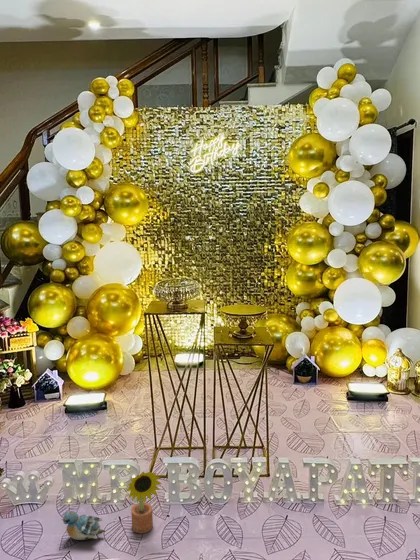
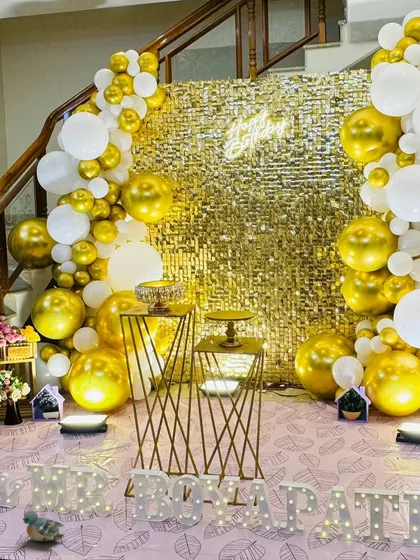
decorative plant: present [127,472,162,533] -> none [82,474,120,542]

